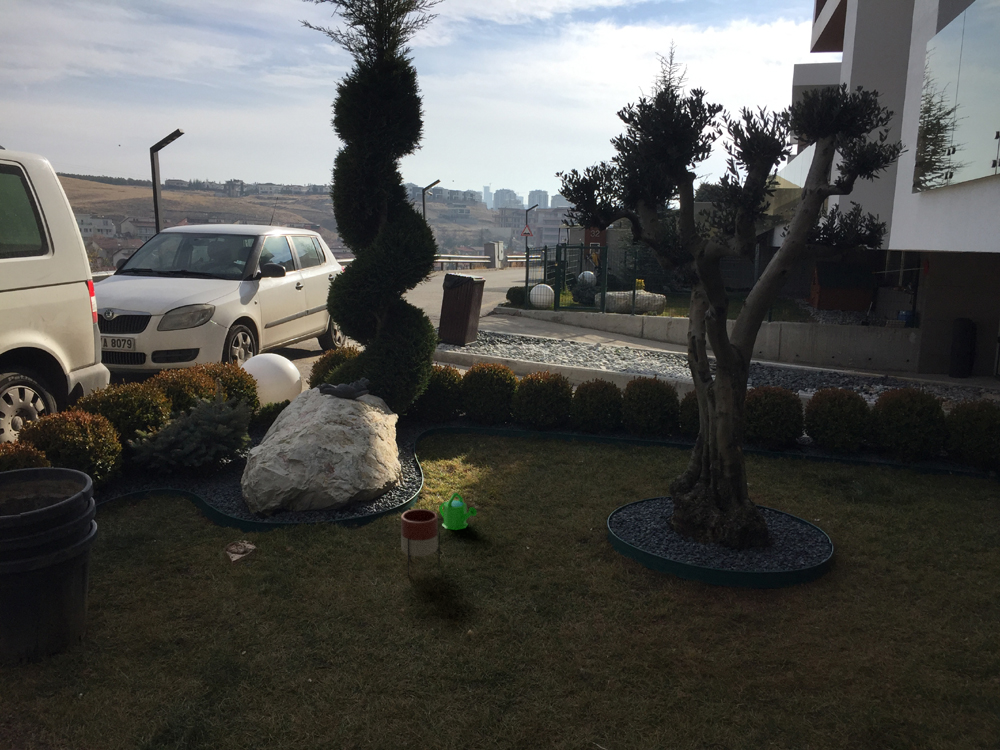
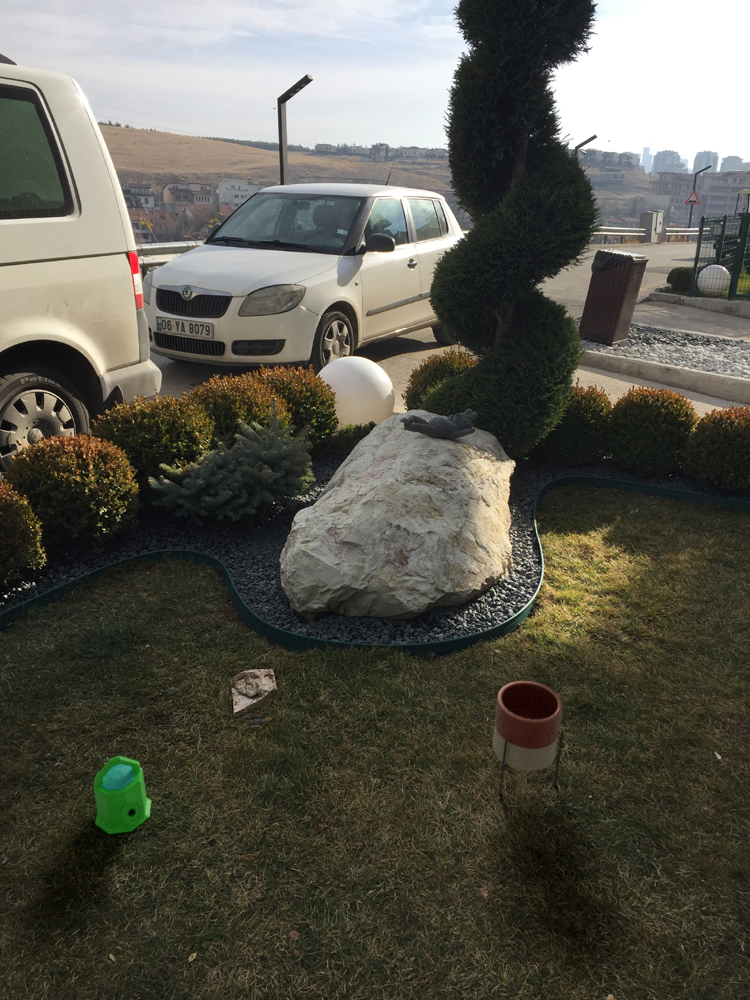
watering can: present [439,493,477,530] -> present [93,756,151,834]

